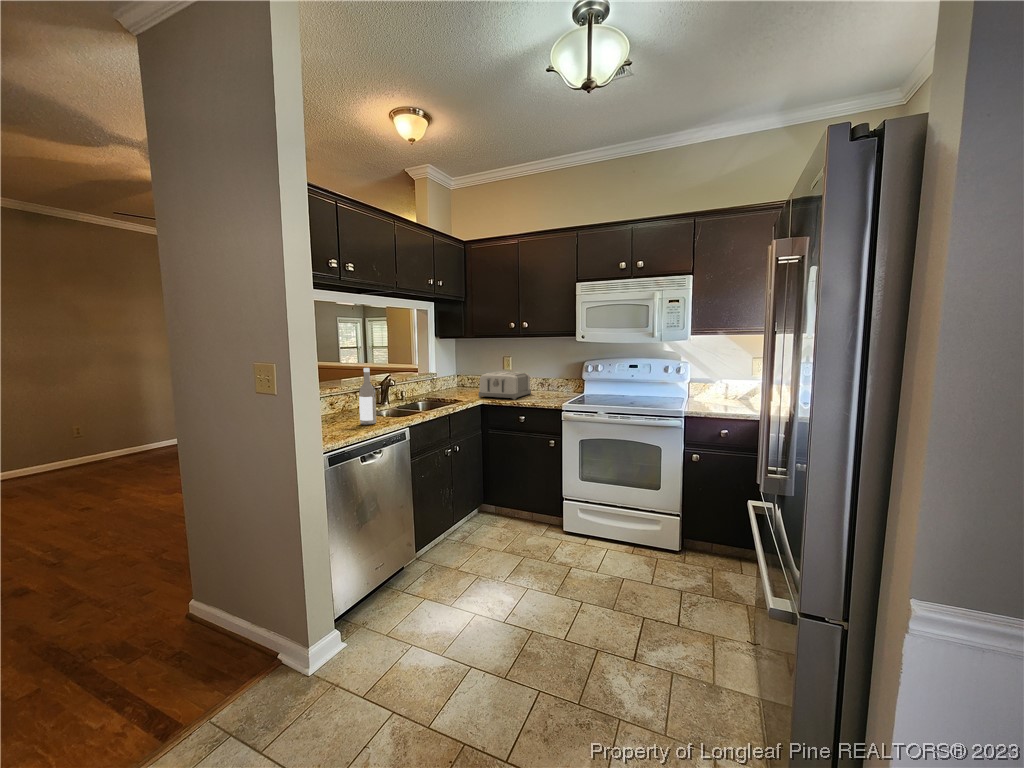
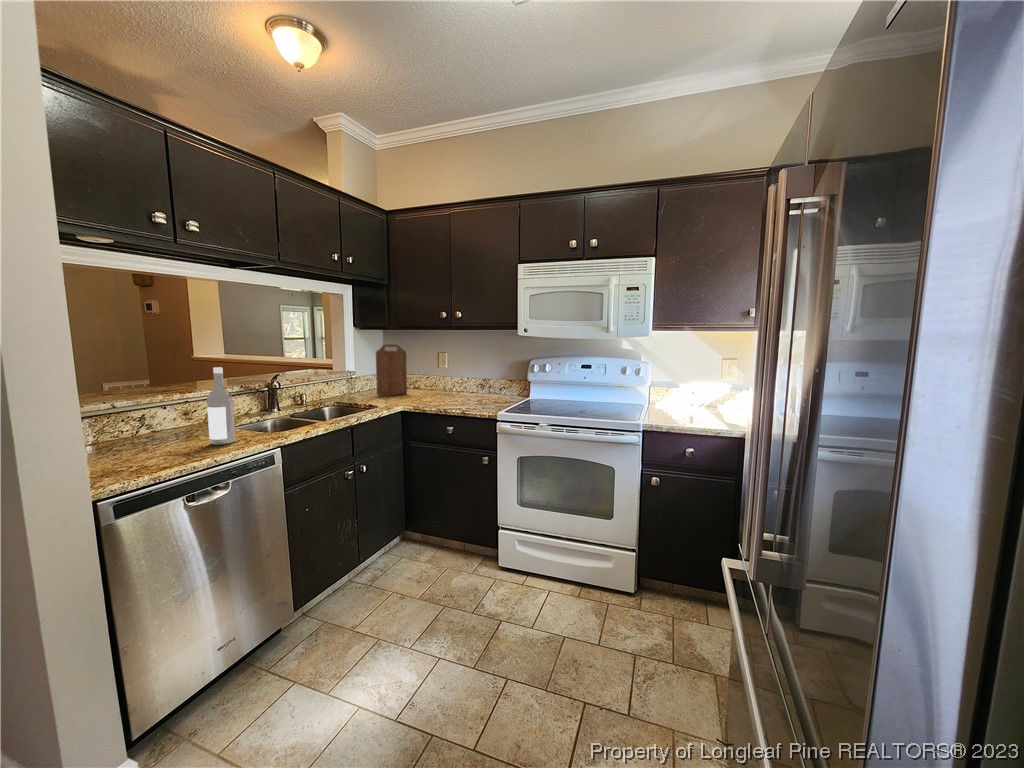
cutting board: none [454,351,478,393] -> present [376,344,407,395]
toaster: present [478,371,531,400] -> none [401,370,468,405]

